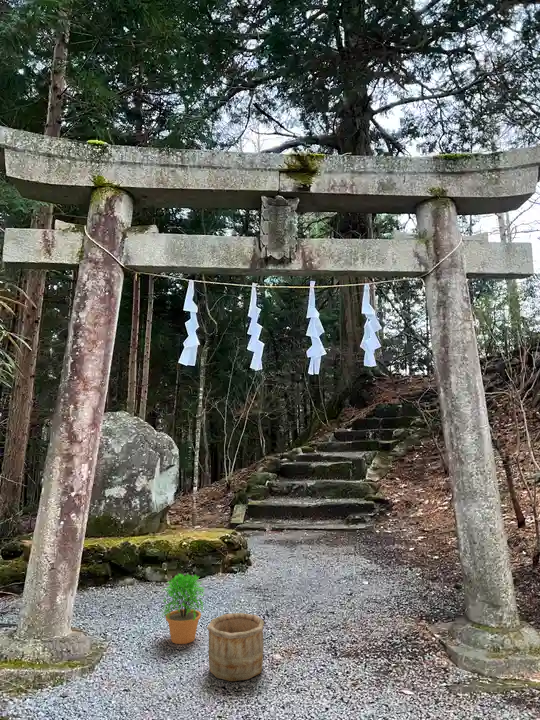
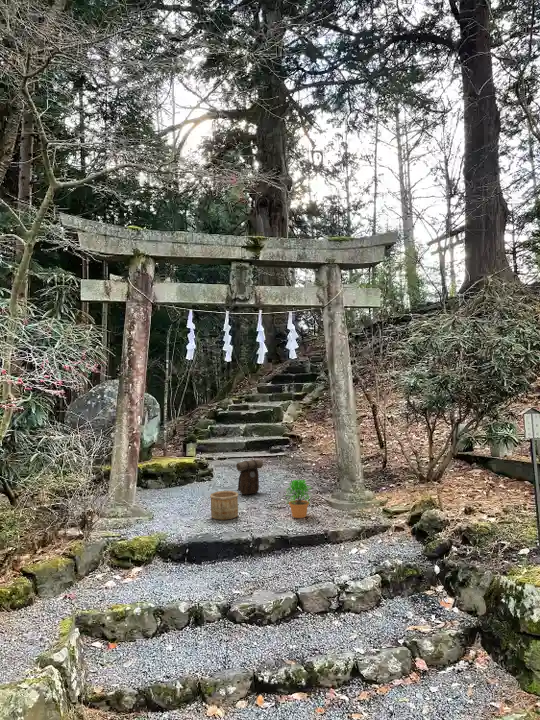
backpack: none [277,545,324,609] -> present [236,460,263,495]
potted plant: present [163,574,204,644] -> present [286,480,310,518]

